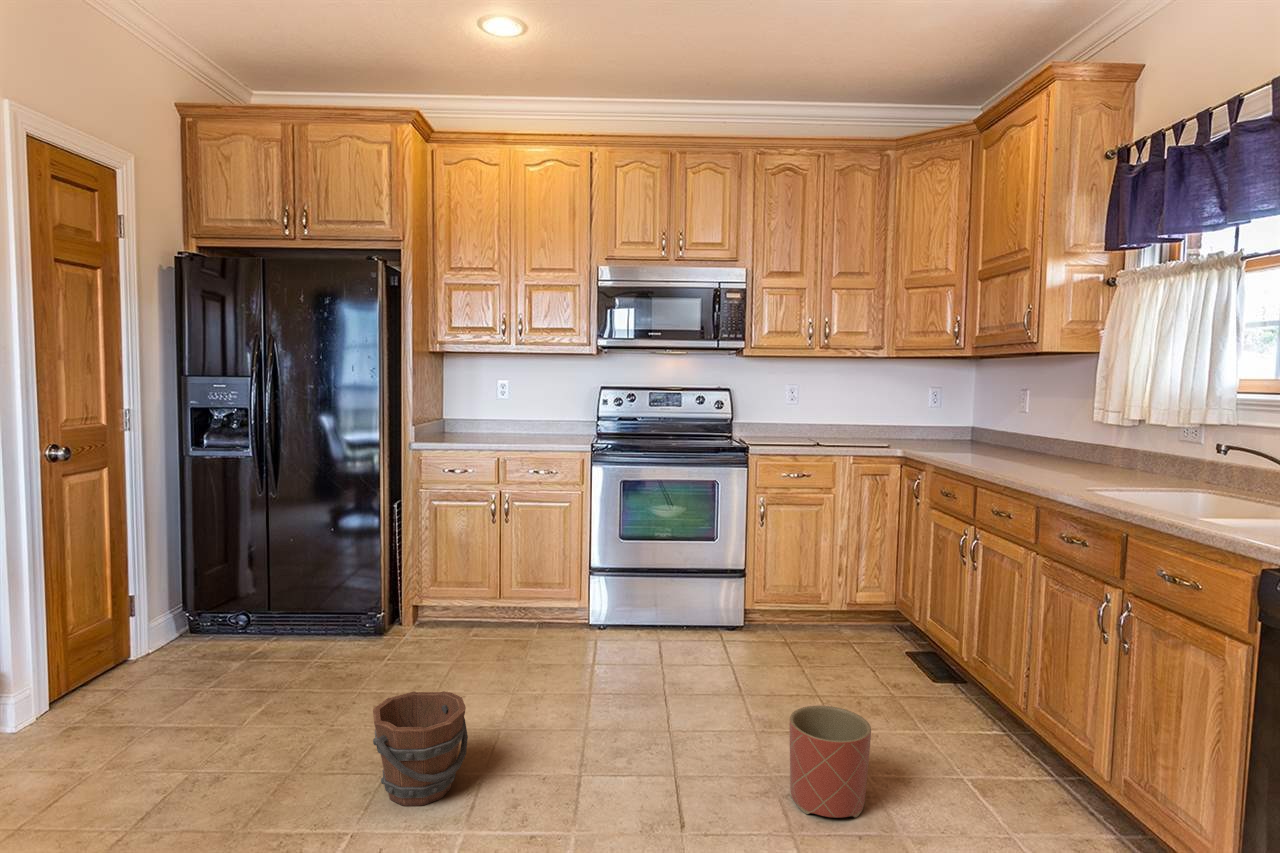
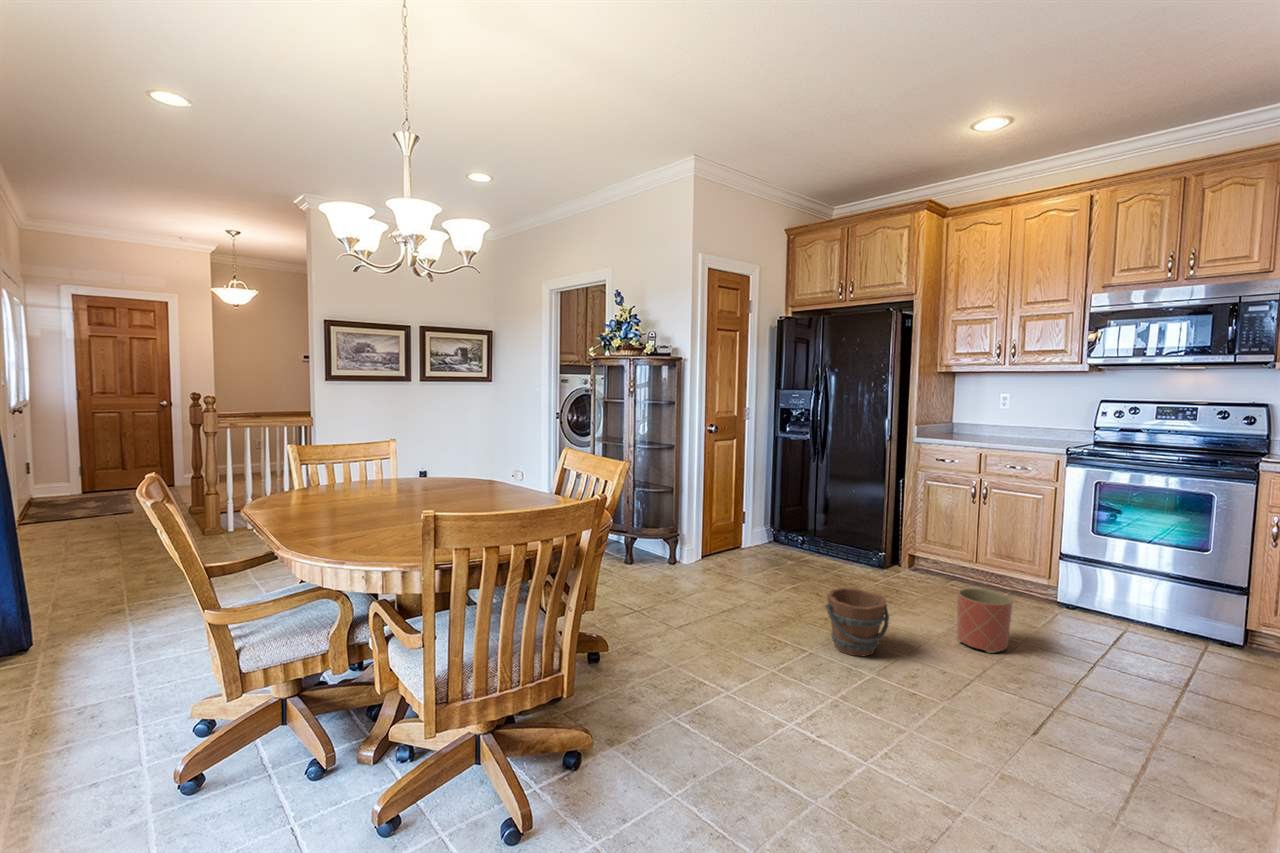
planter: present [790,706,871,818] -> present [957,588,1012,653]

